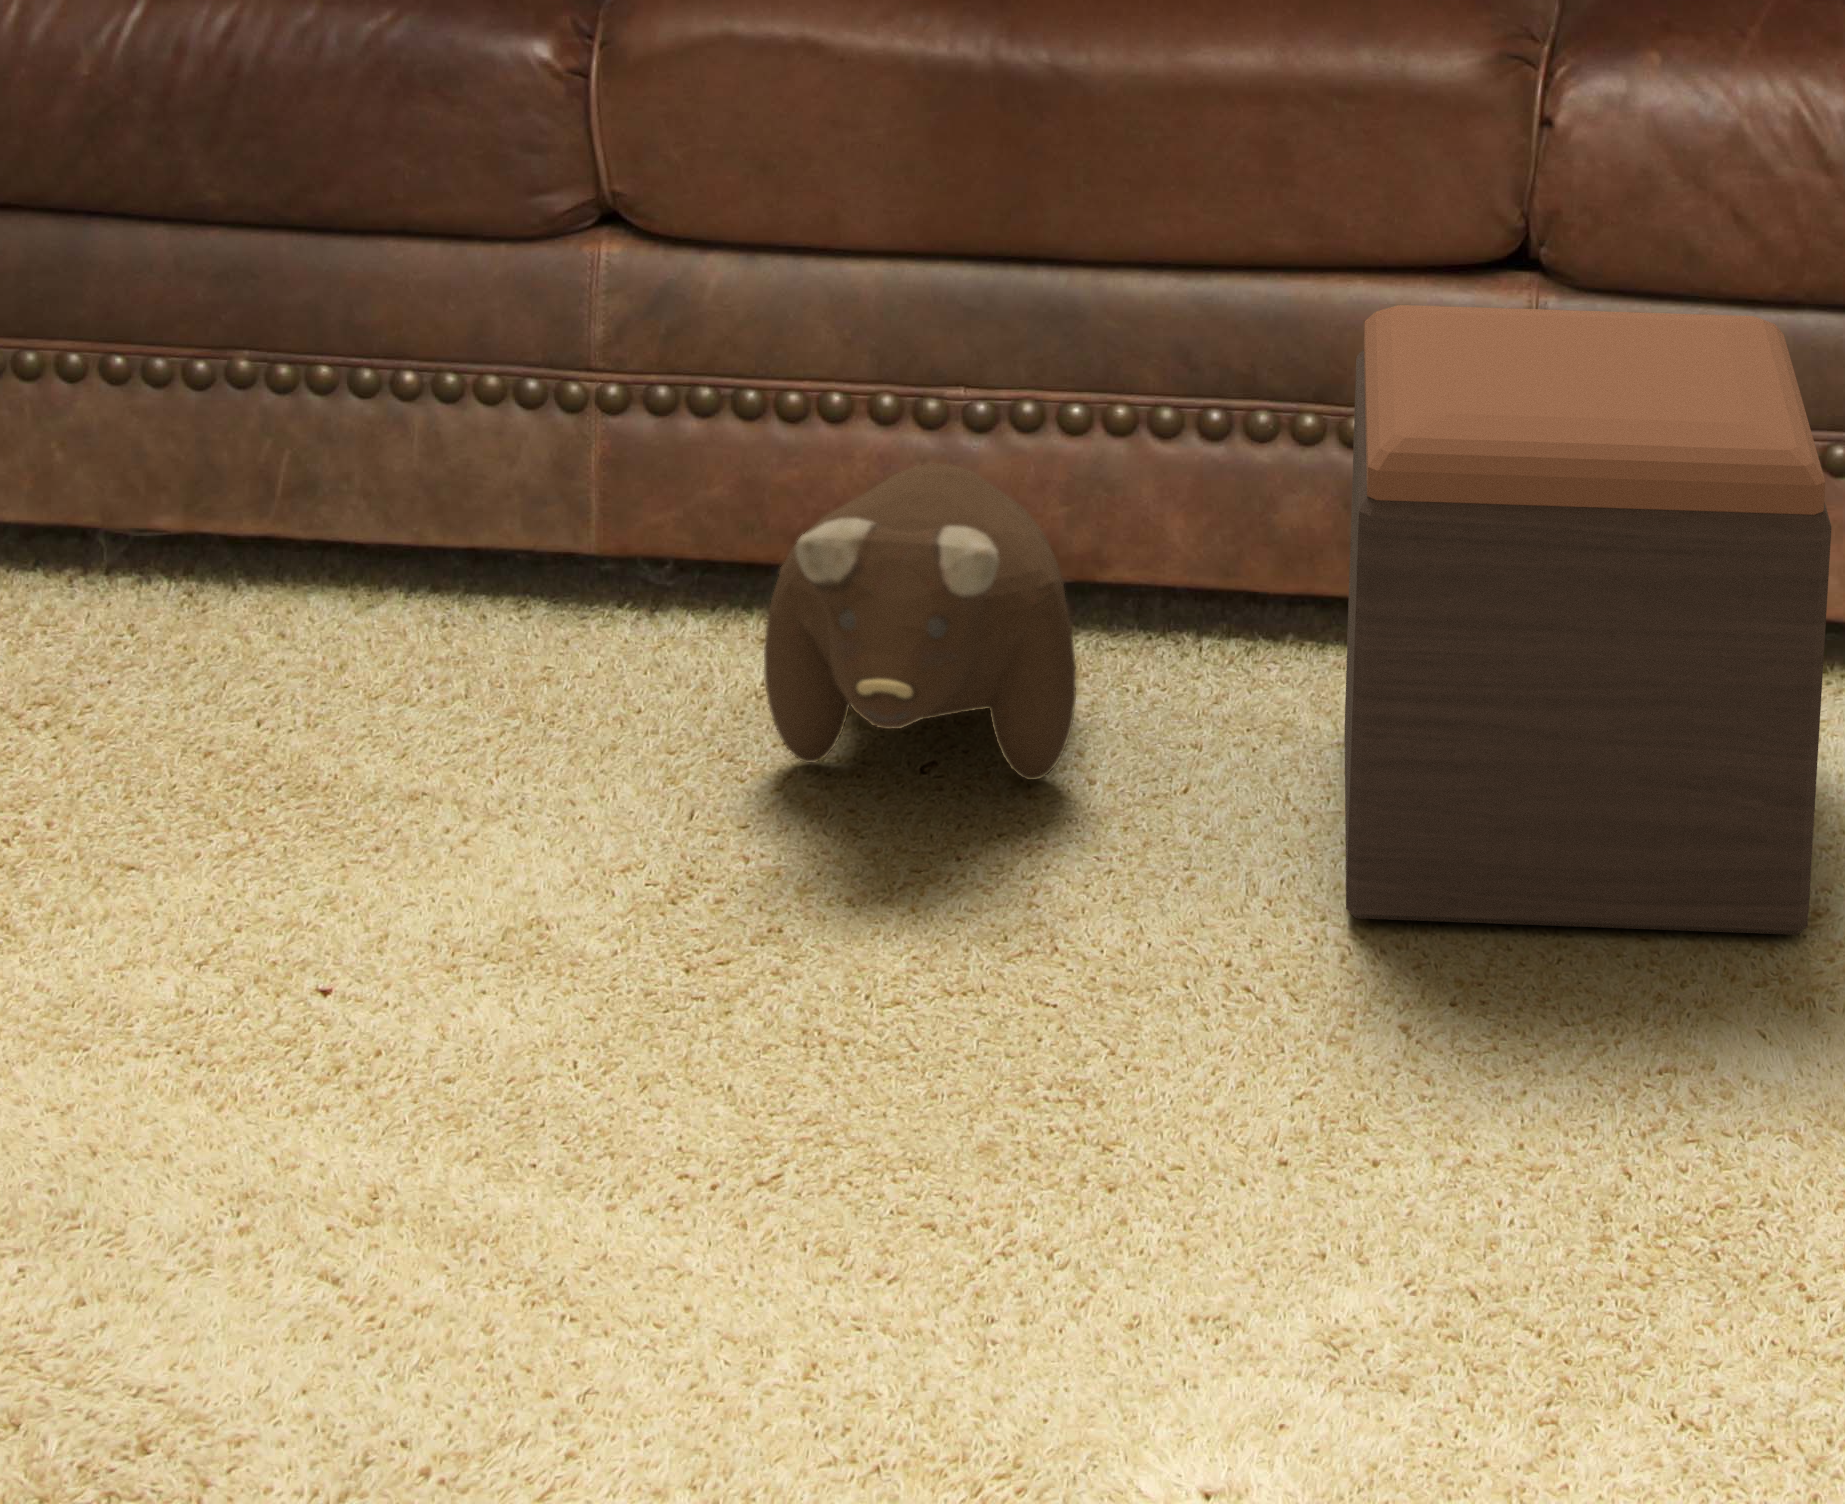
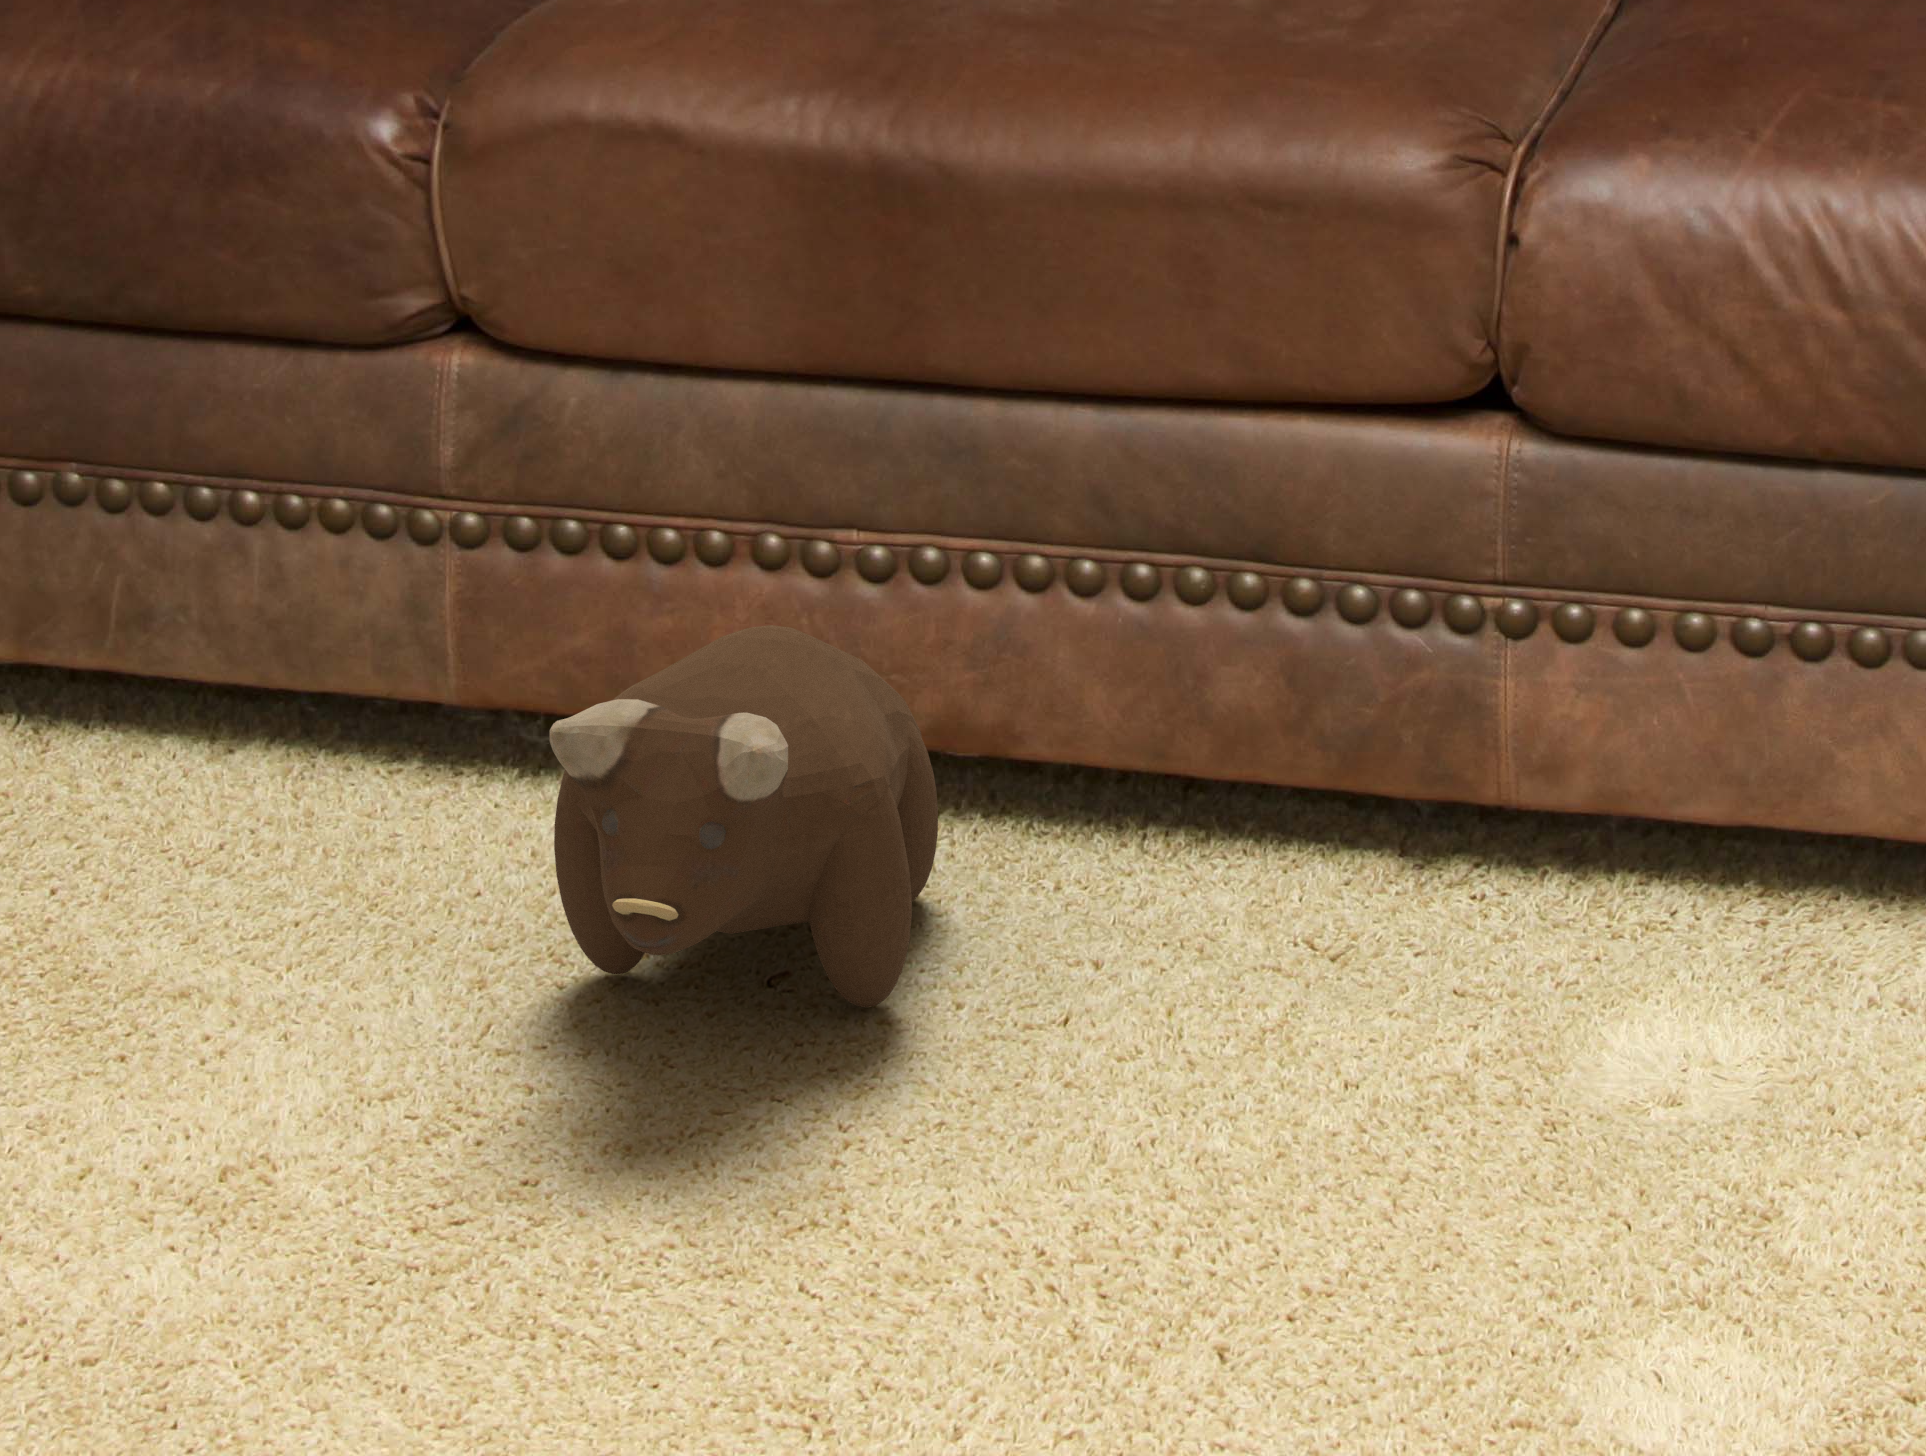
footstool: present [1345,305,1831,935] -> none [1164,457,1769,1260]

